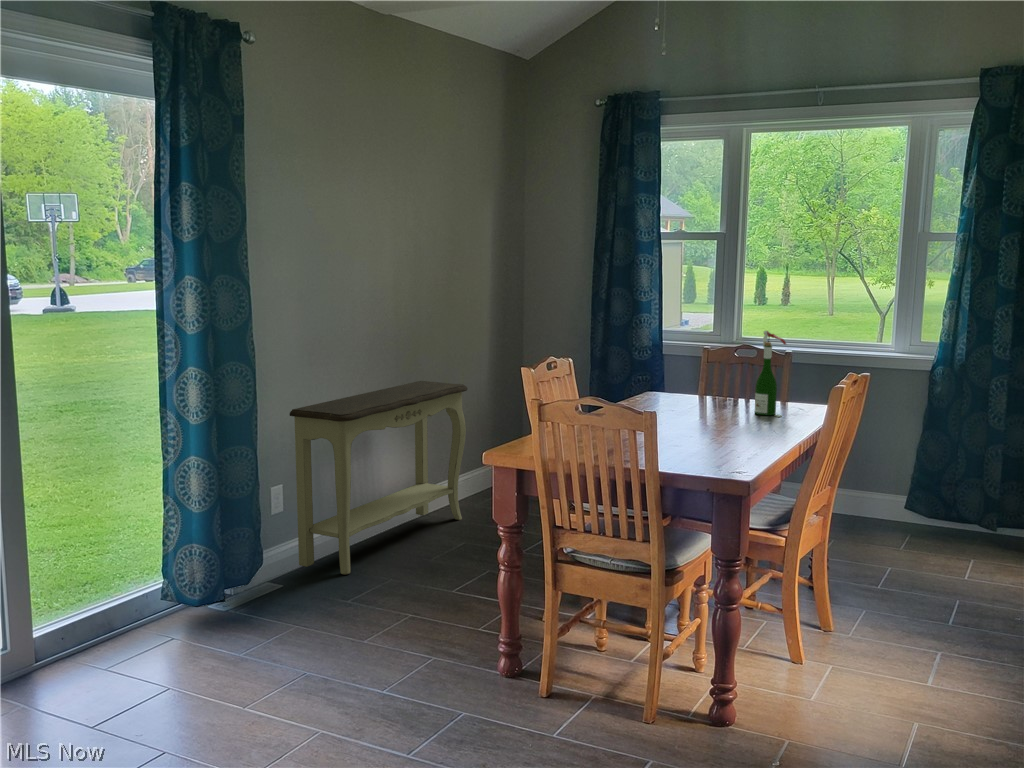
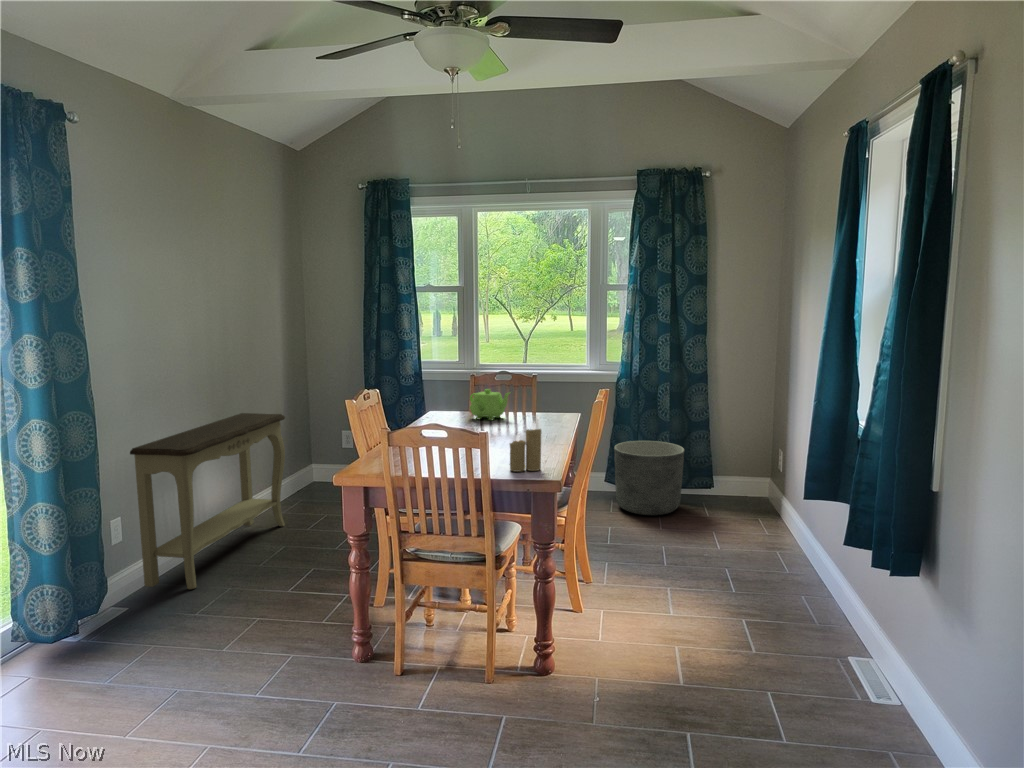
wine bottle: present [755,331,786,417] -> none [527,362,549,426]
teapot: none [685,365,740,406] -> present [470,389,510,420]
candle: none [693,404,737,467] -> present [510,423,541,472]
planter: none [900,453,1009,560] -> present [614,441,684,515]

